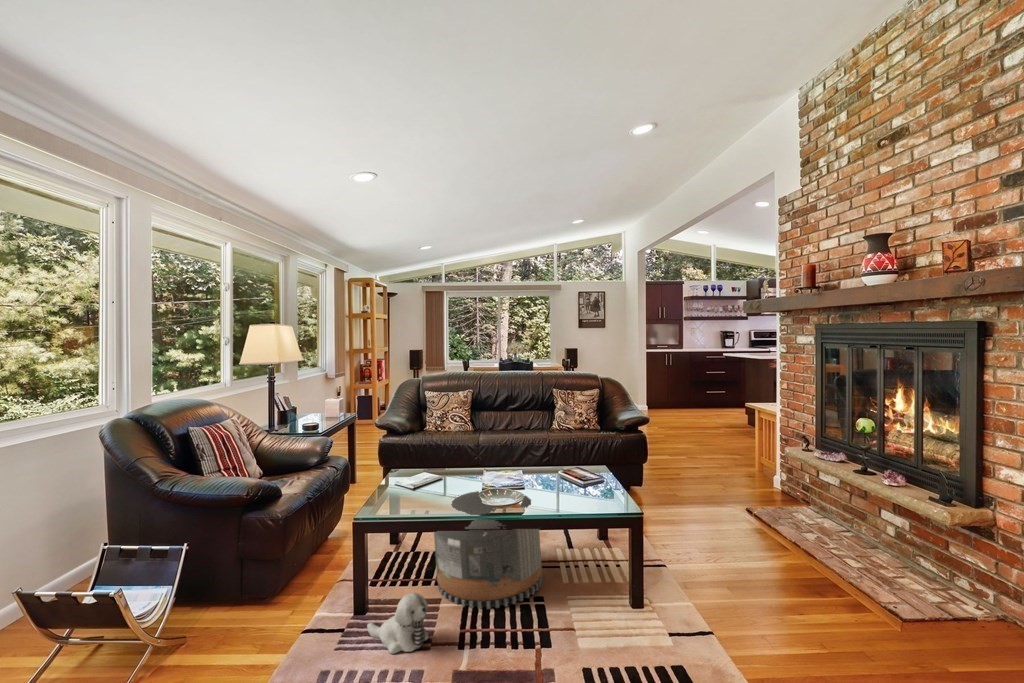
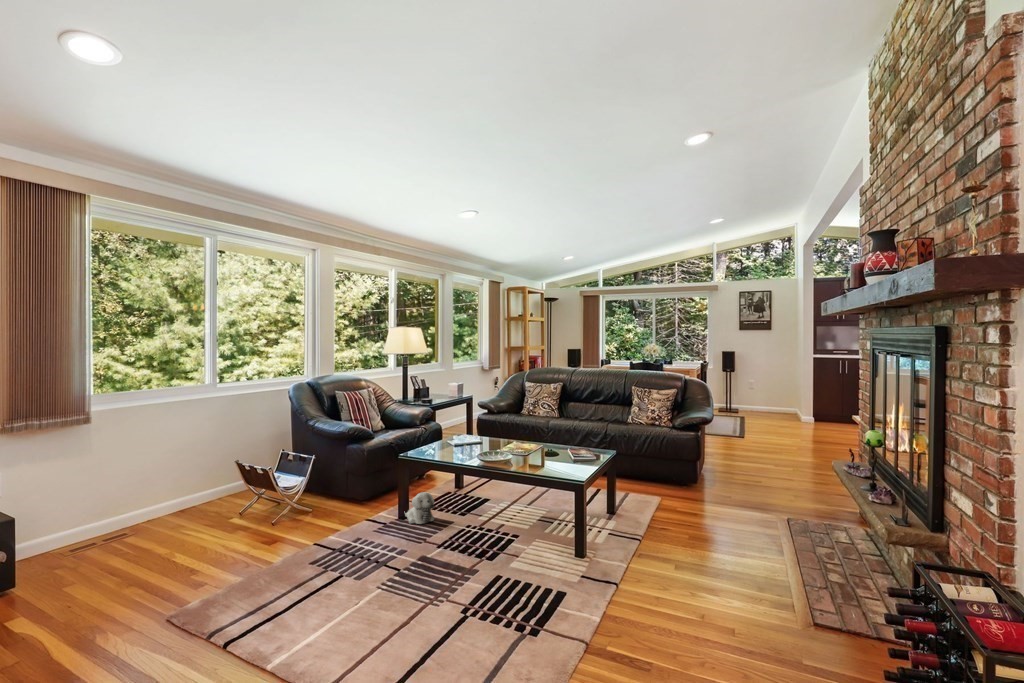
pouf: present [434,491,542,609] -> none [459,446,533,517]

